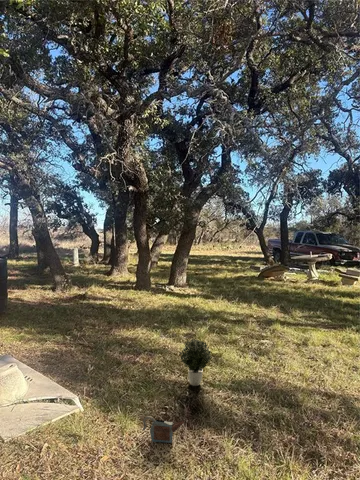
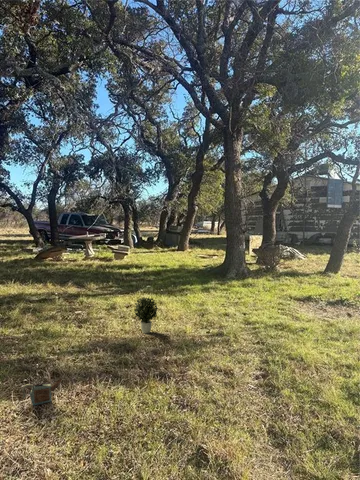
potted plant: present [179,340,211,386] -> present [134,298,158,334]

